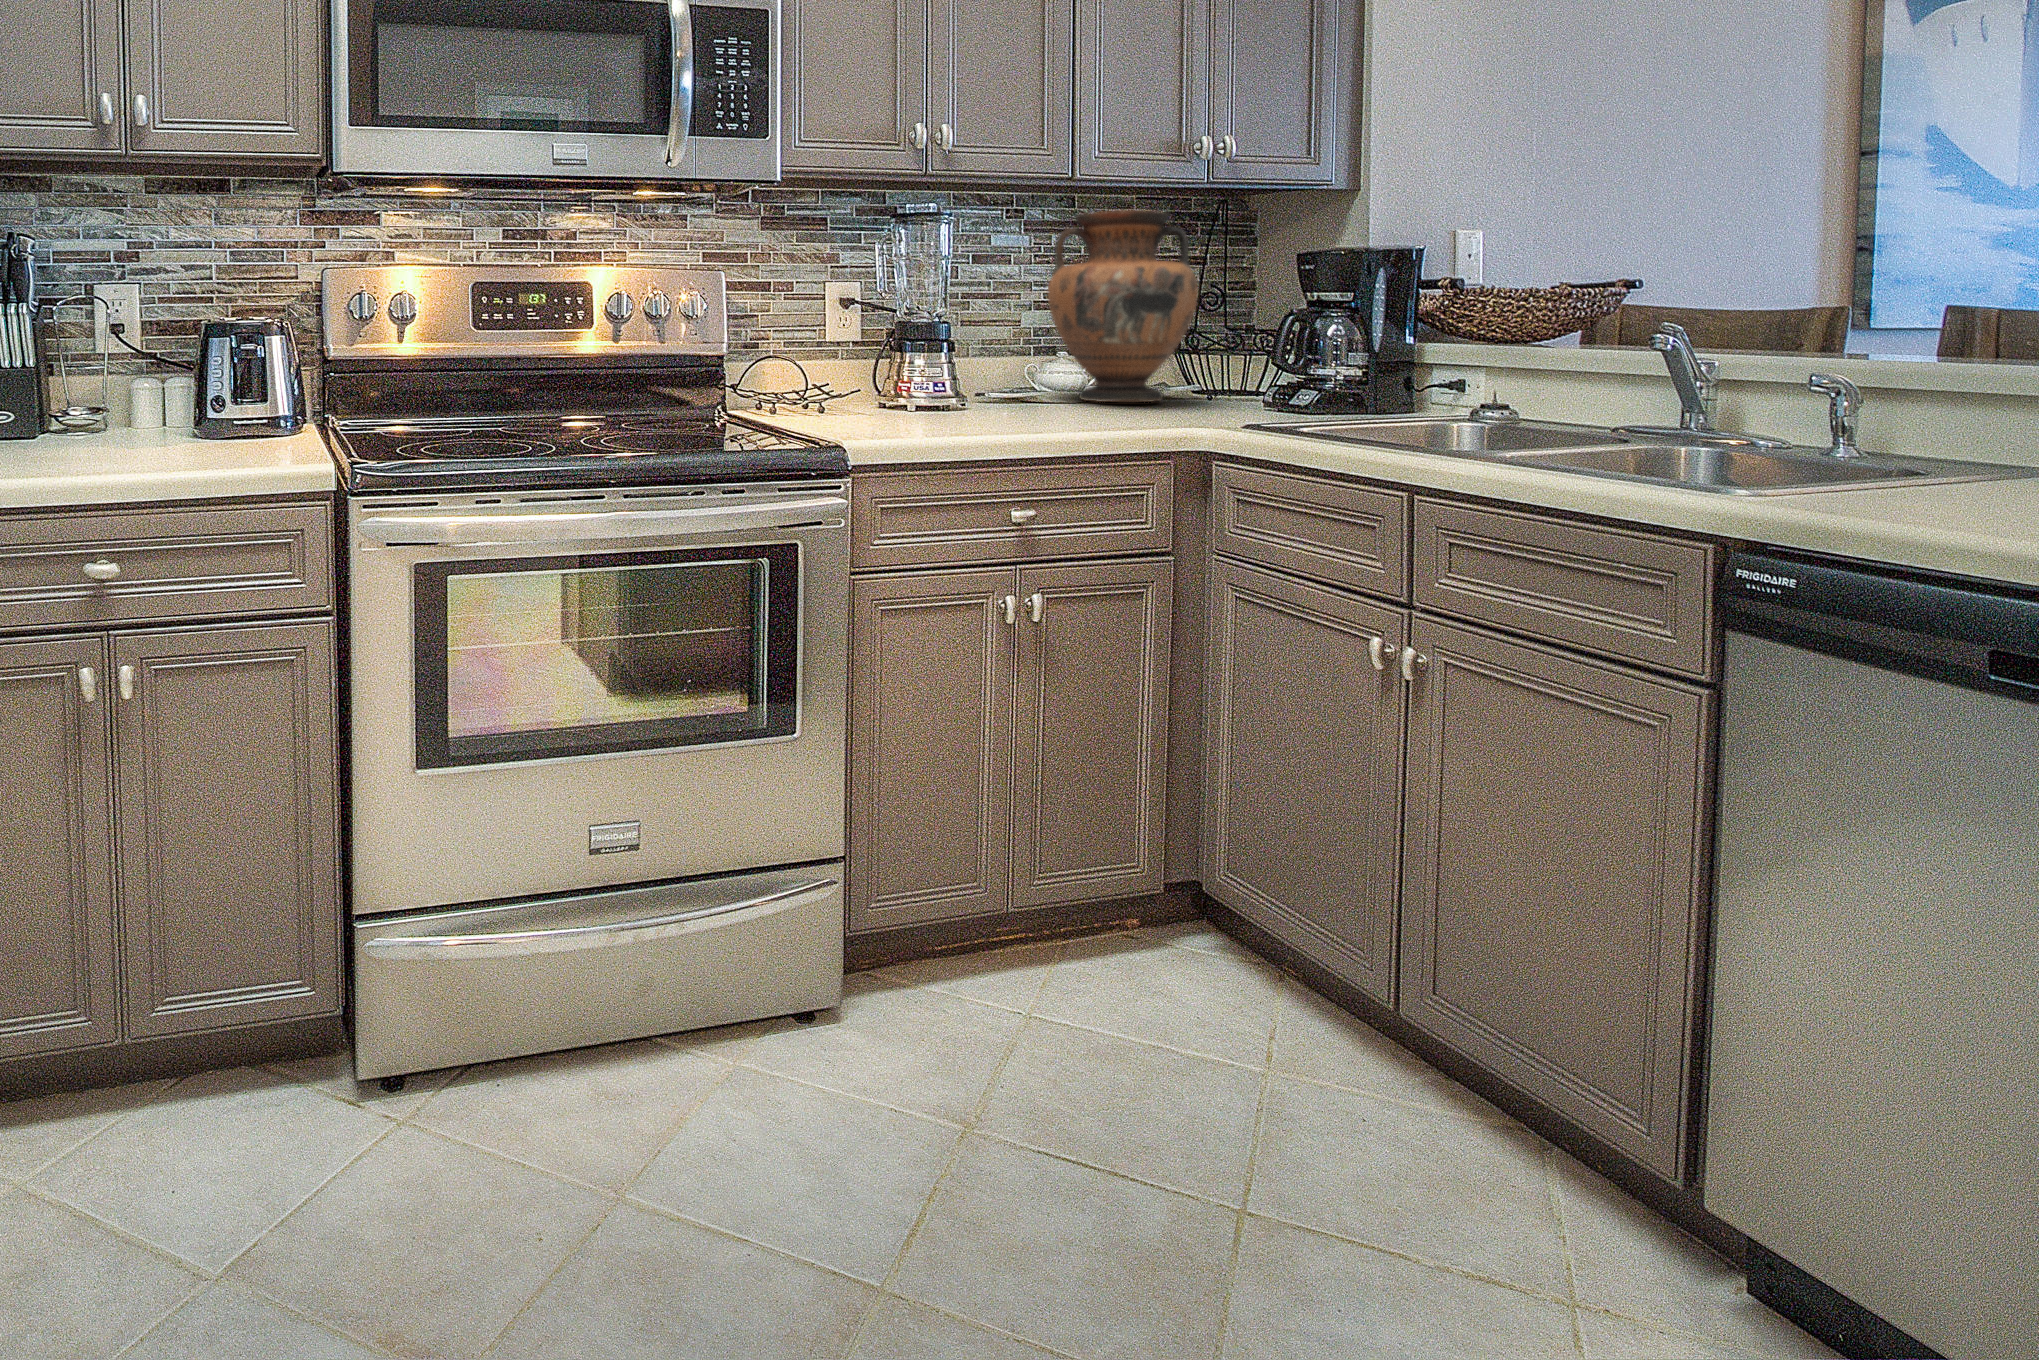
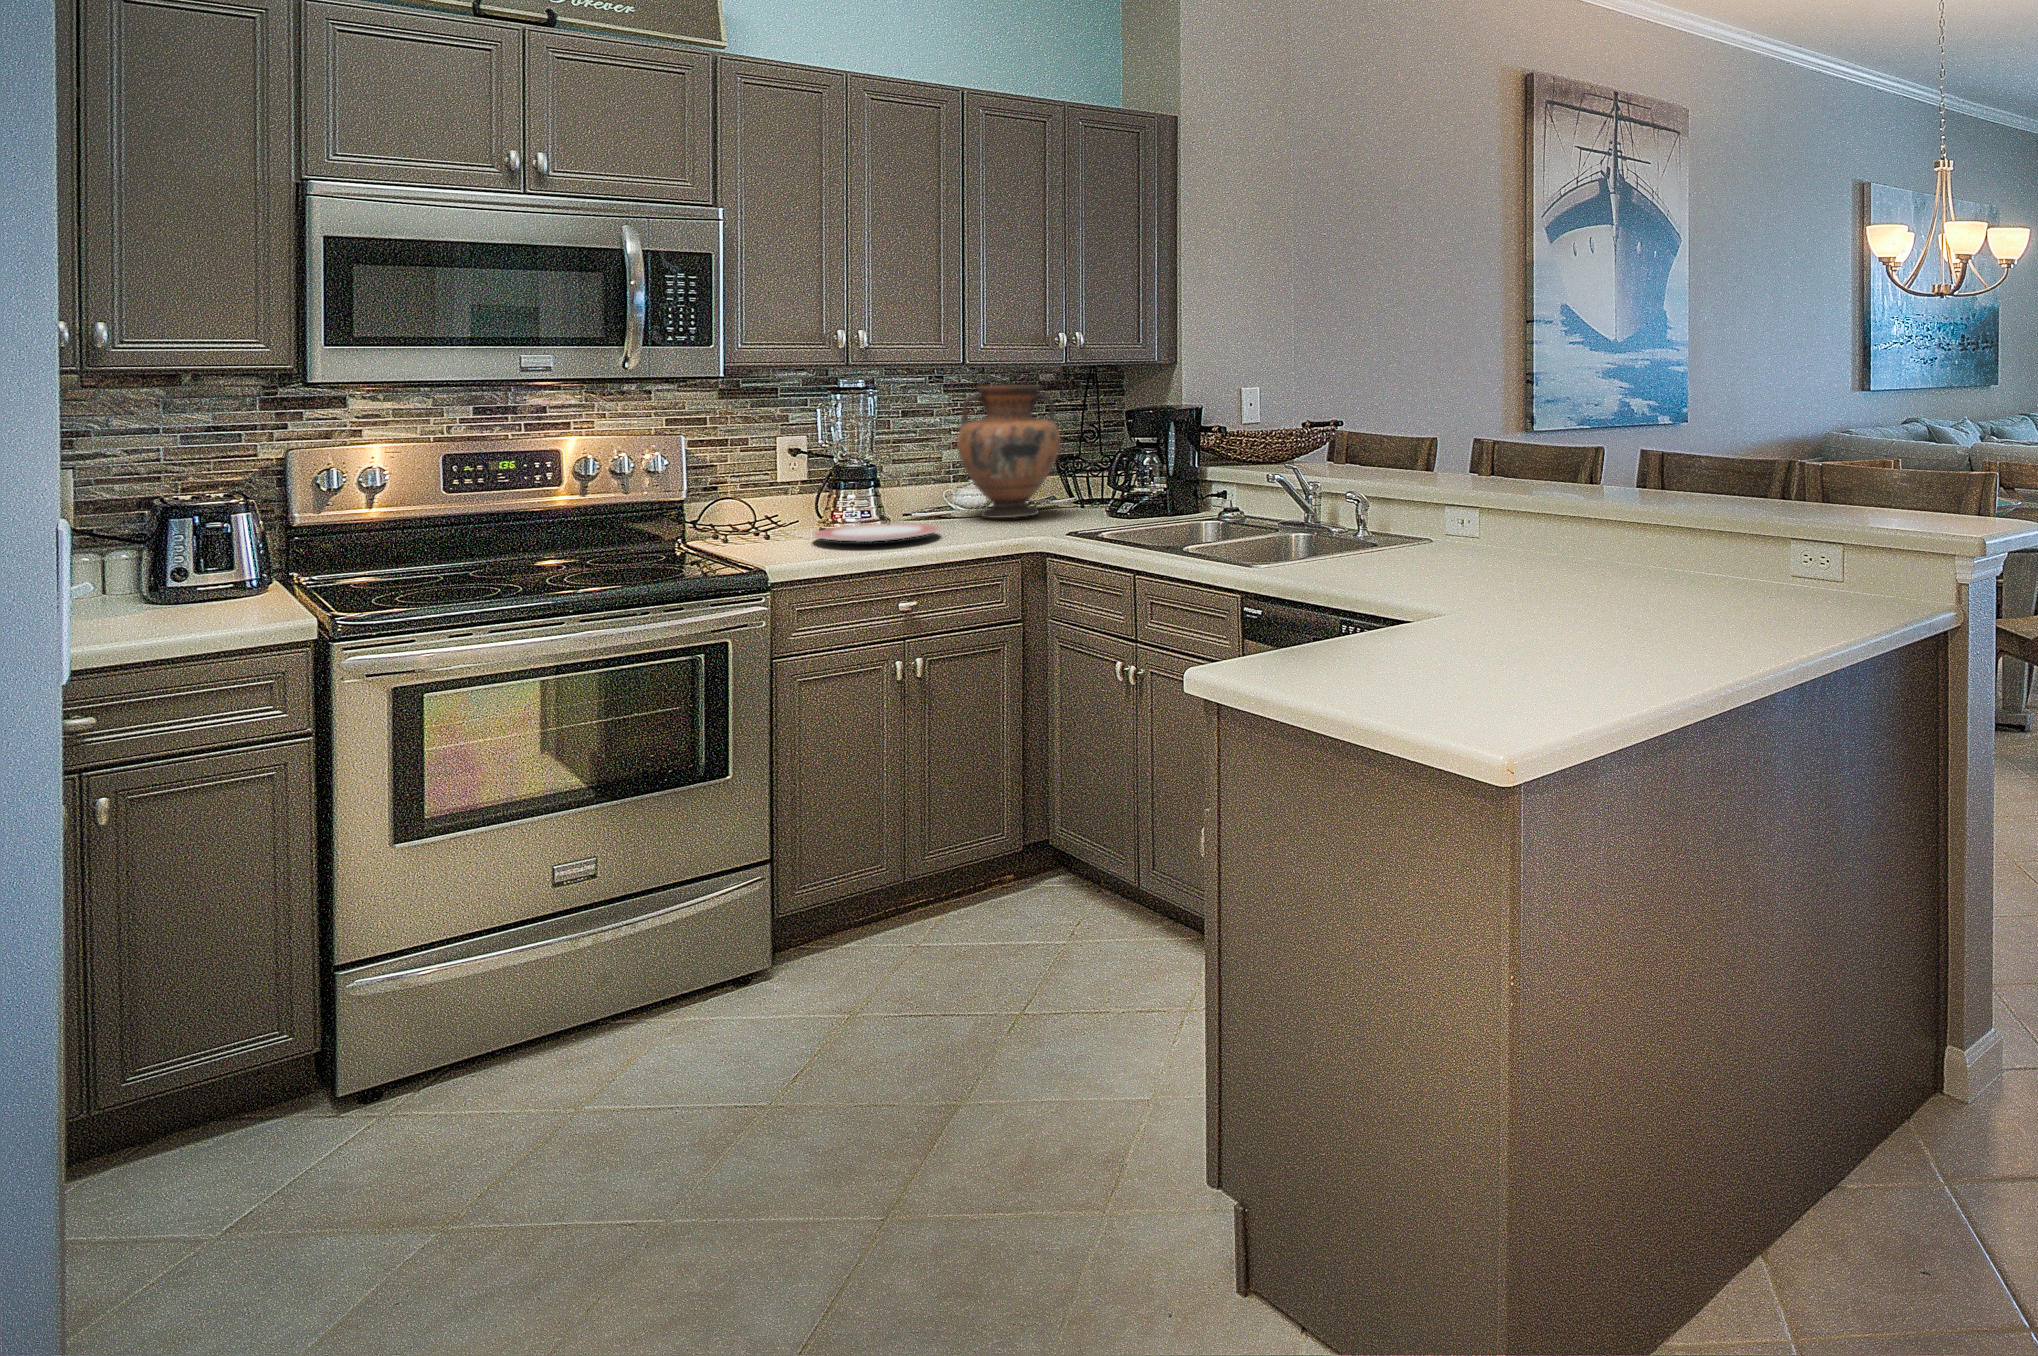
plate: none [881,399,1053,417] -> present [813,523,939,542]

